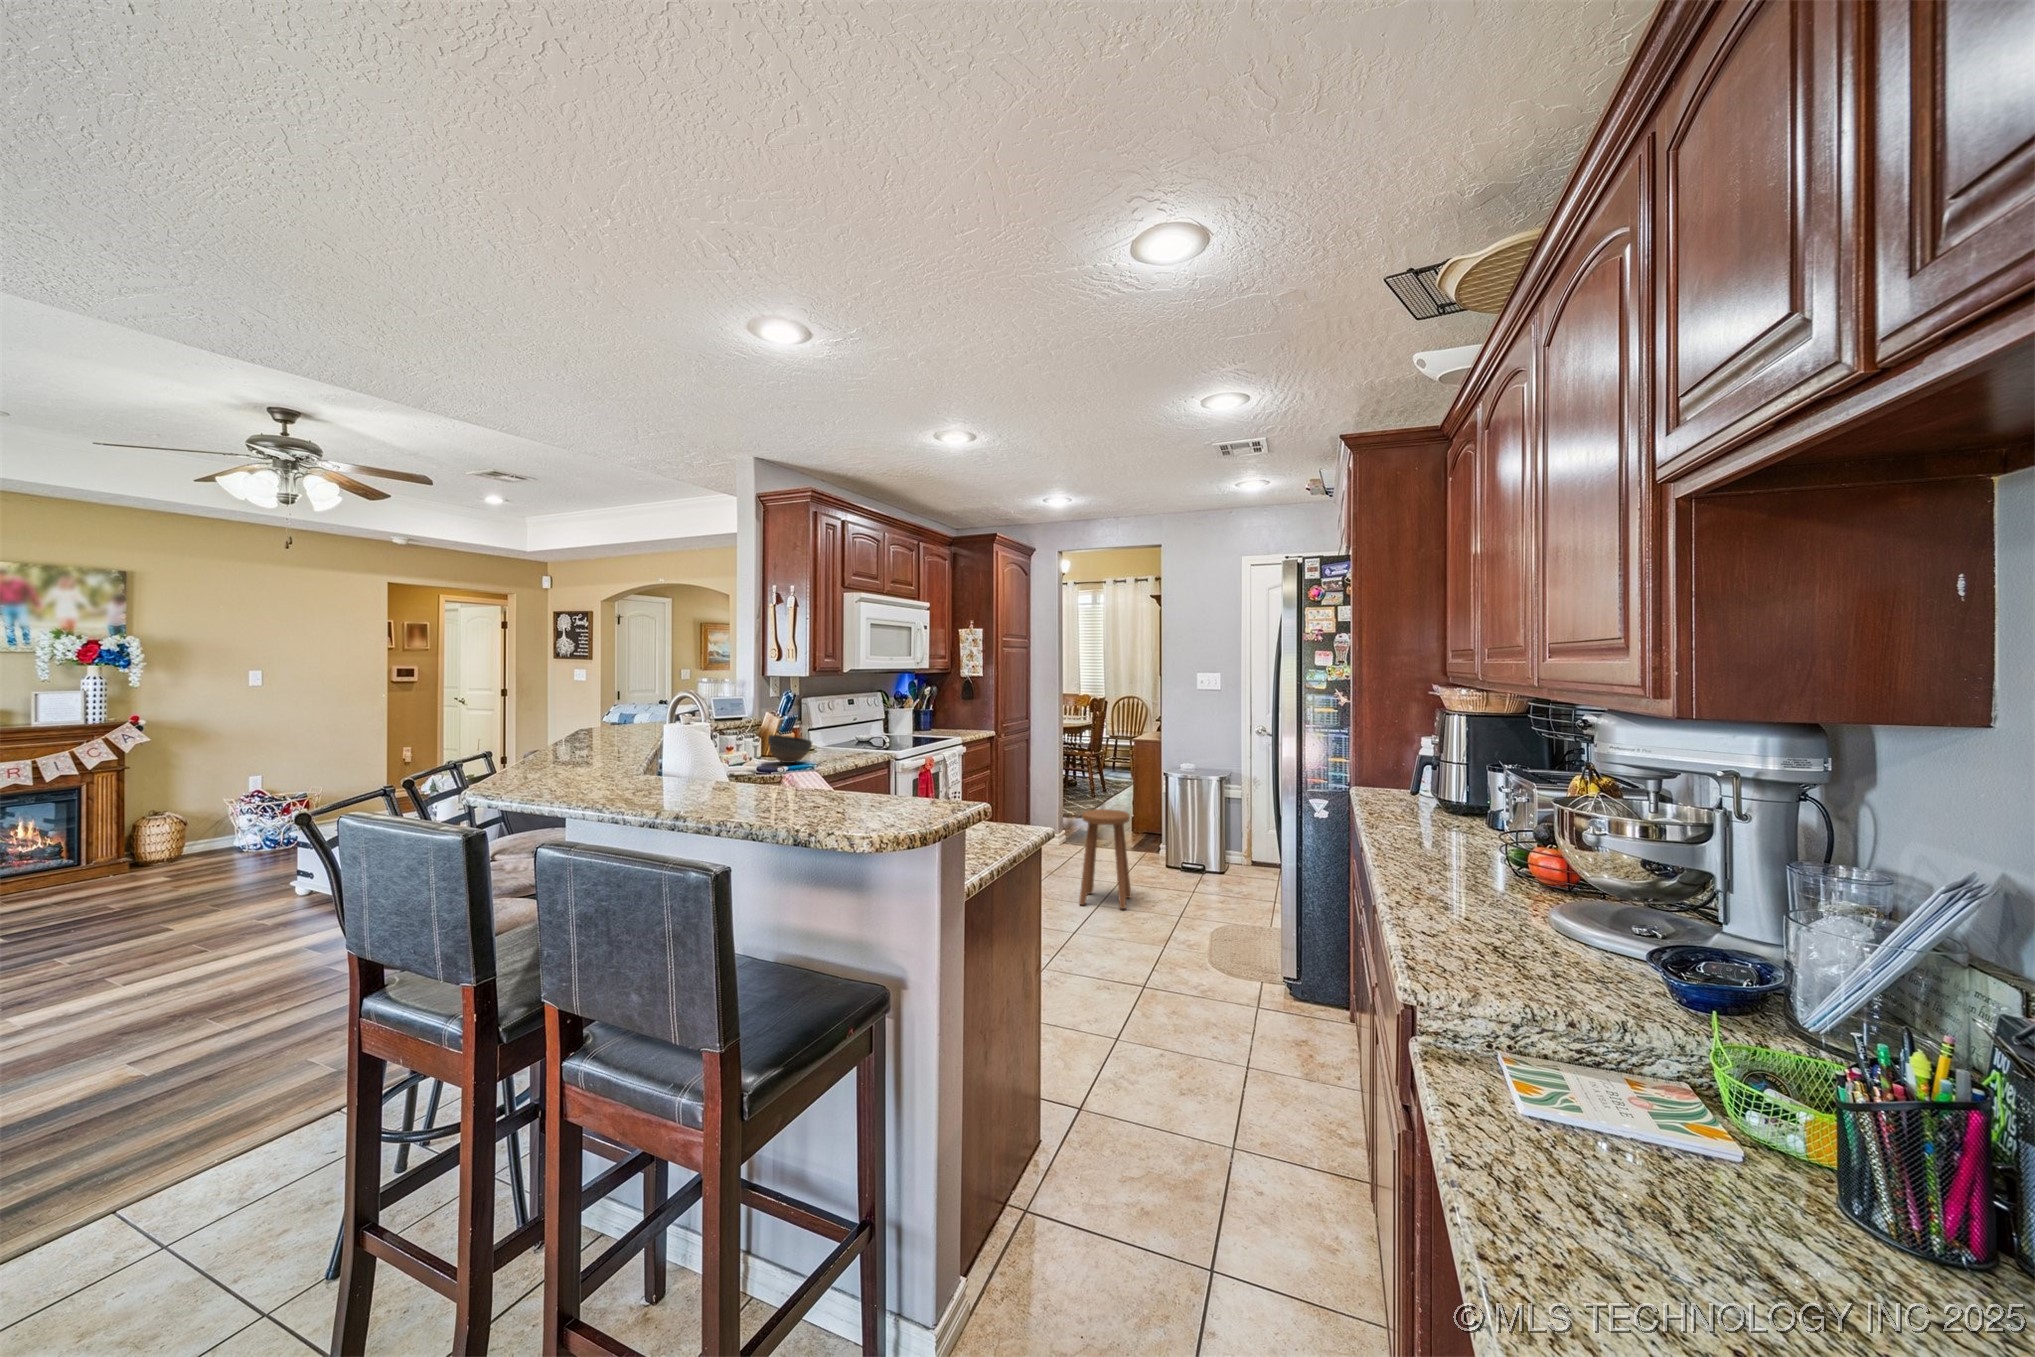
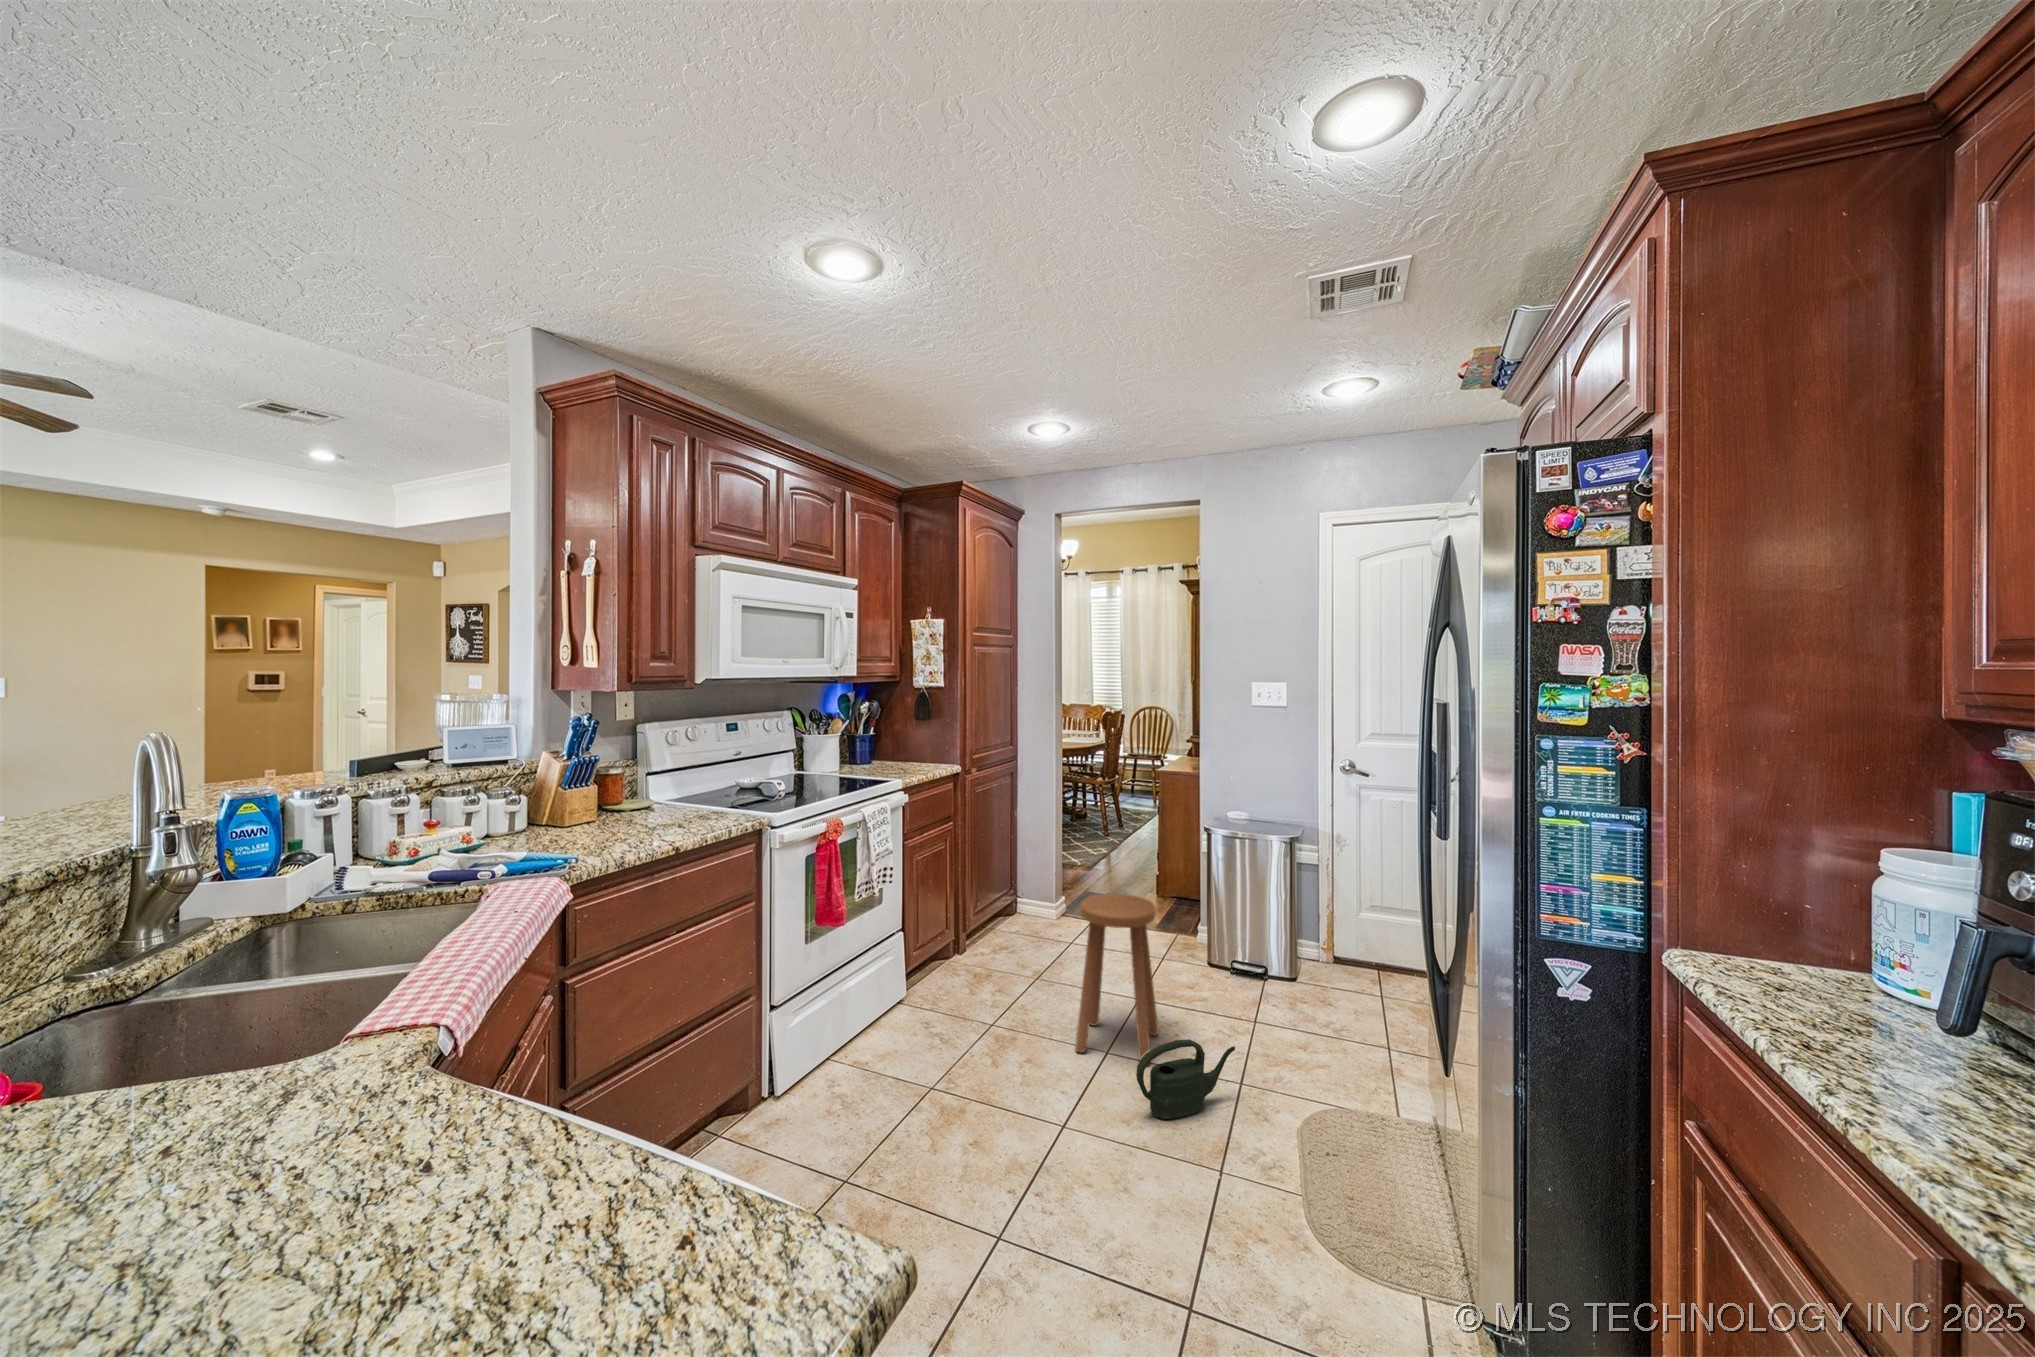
bowl: present [768,735,812,763] -> none [514,794,602,845]
watering can: none [1118,886,1177,930] -> present [1136,1039,1235,1119]

